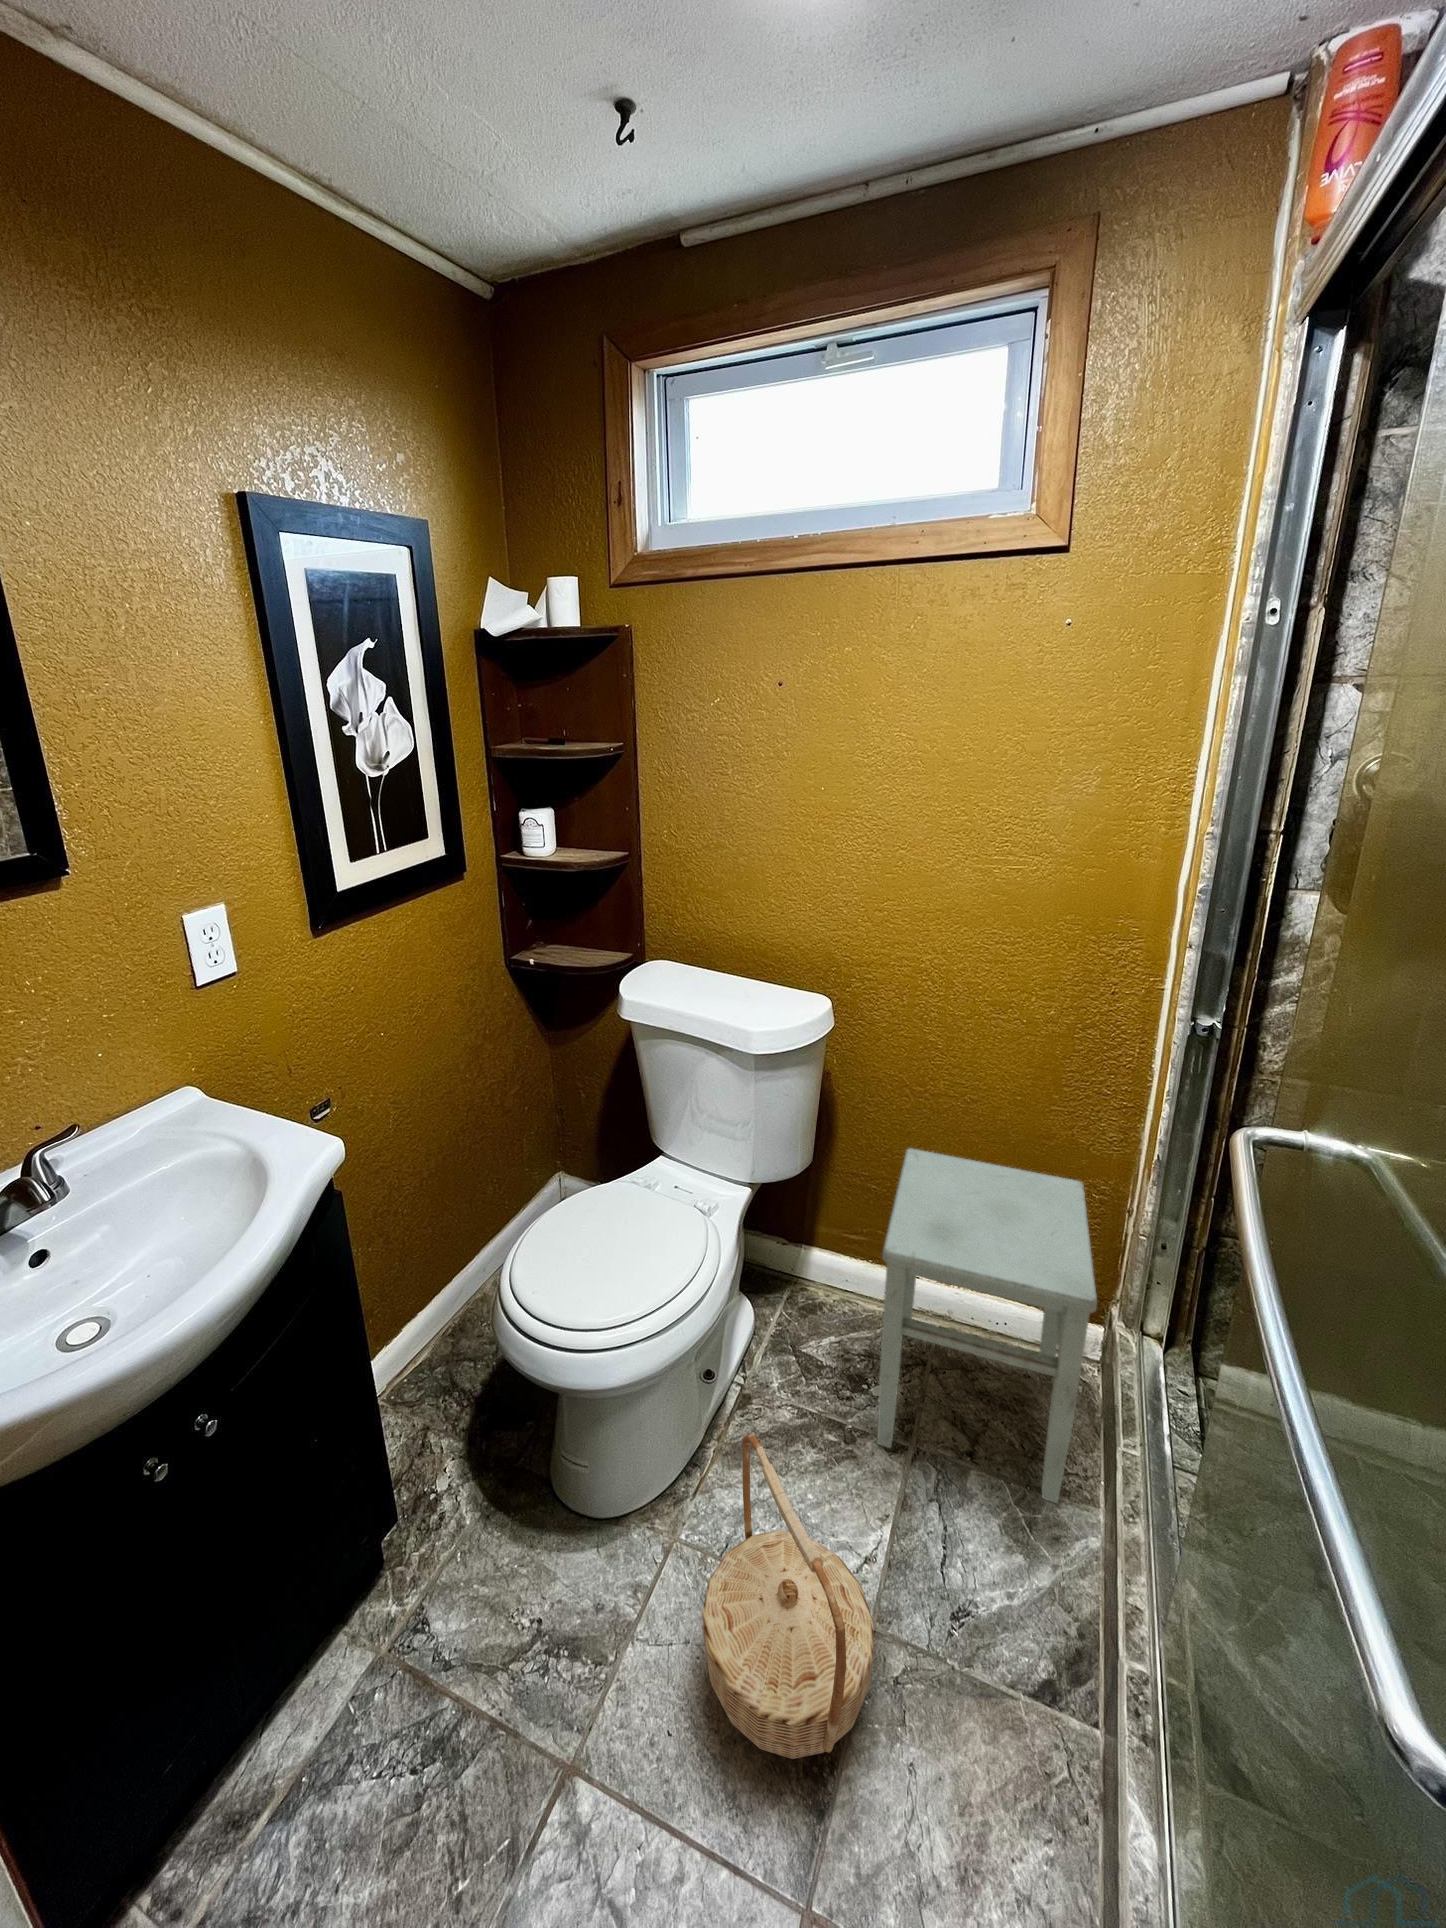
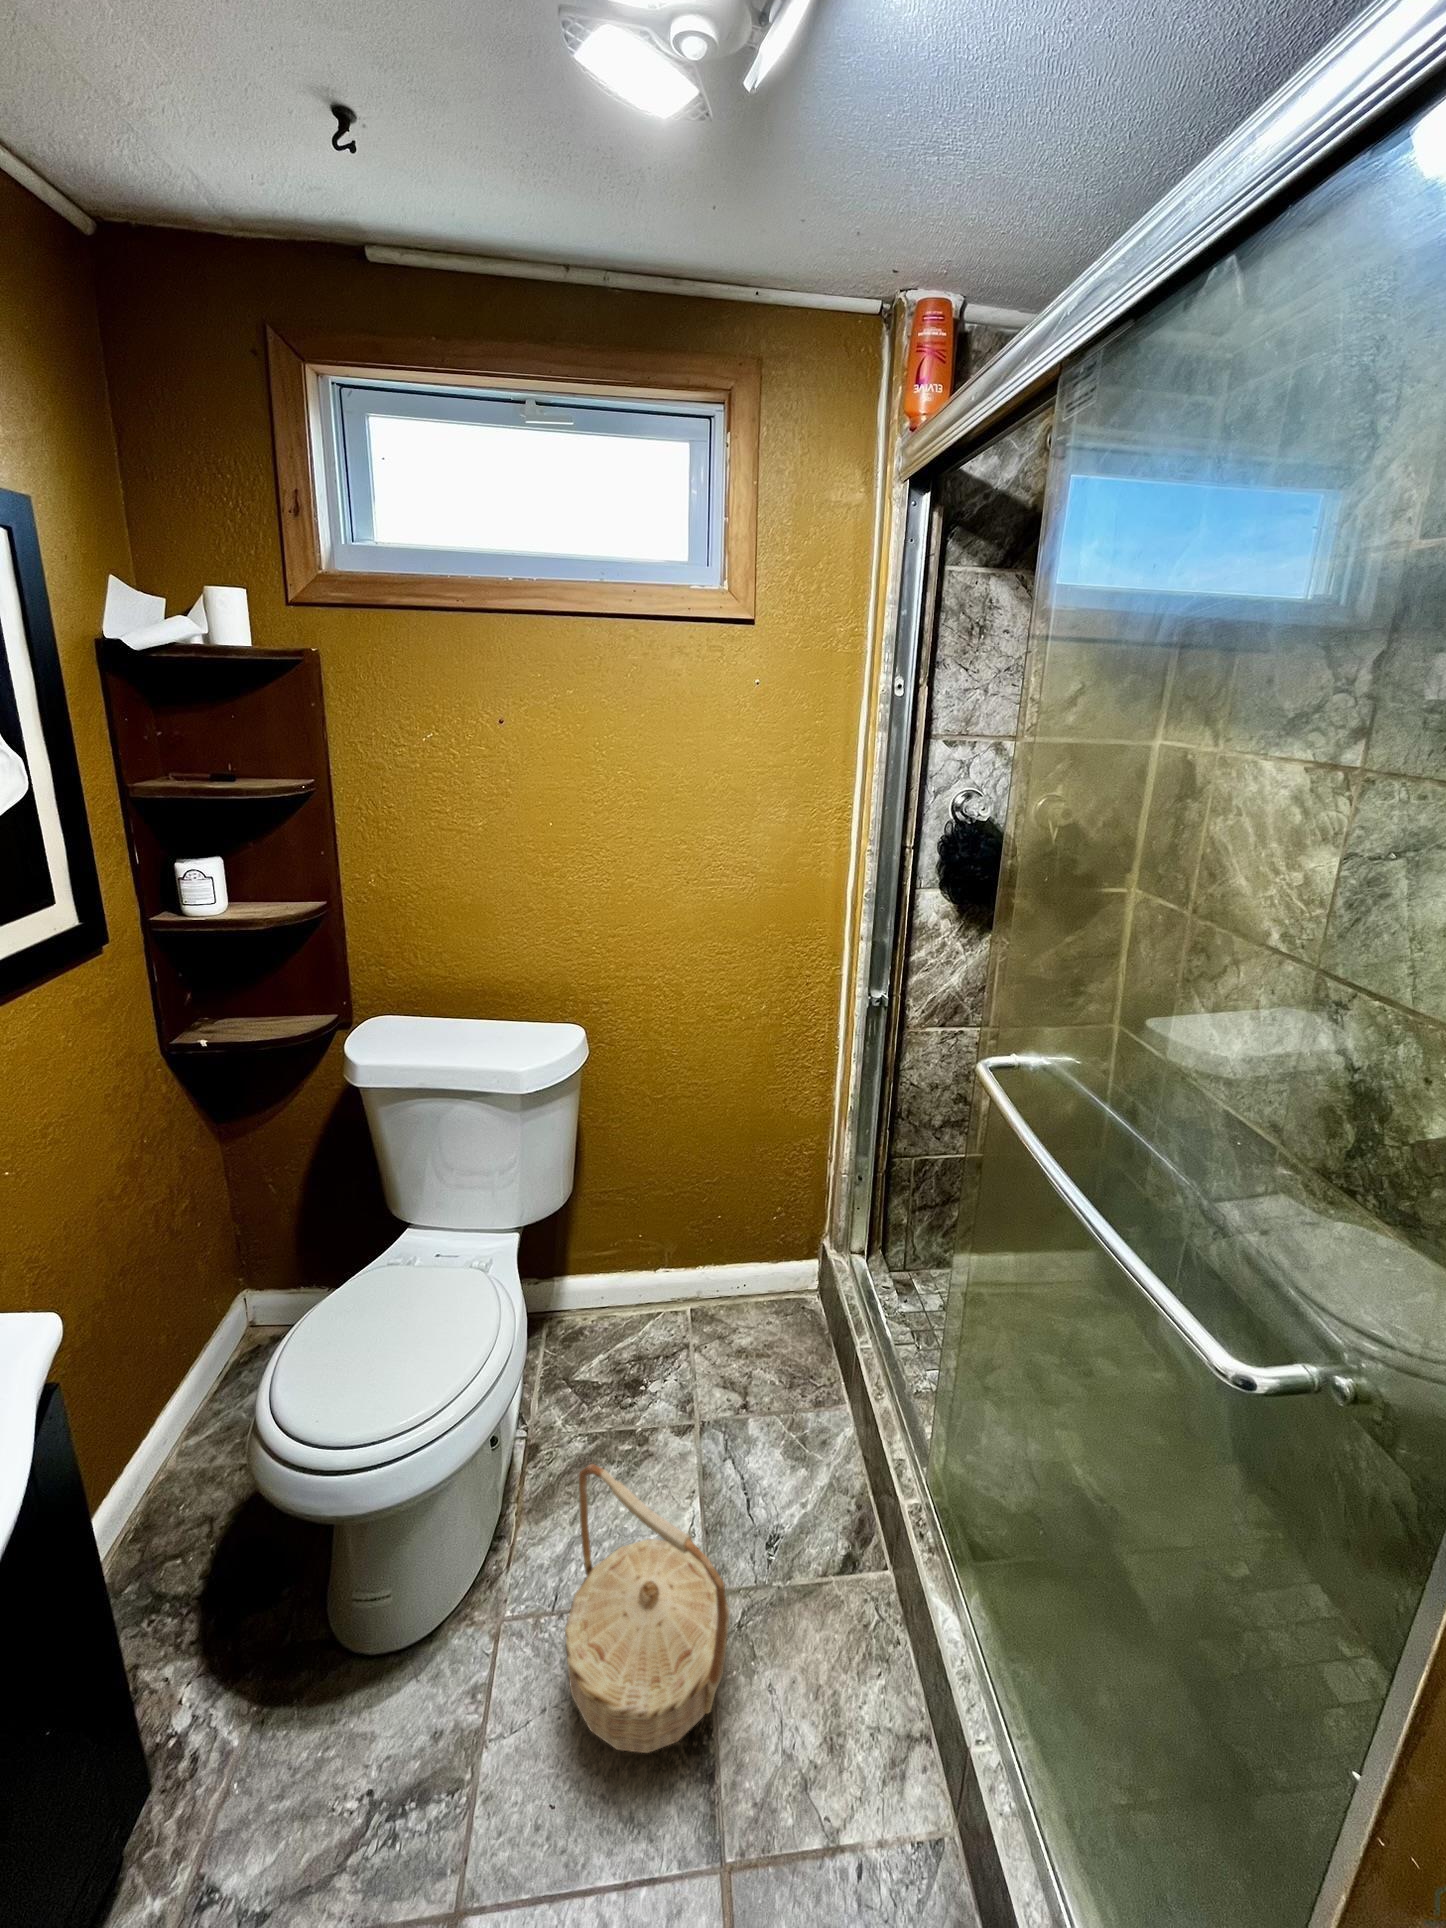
stool: present [877,1148,1097,1503] -> none [656,1144,839,1435]

